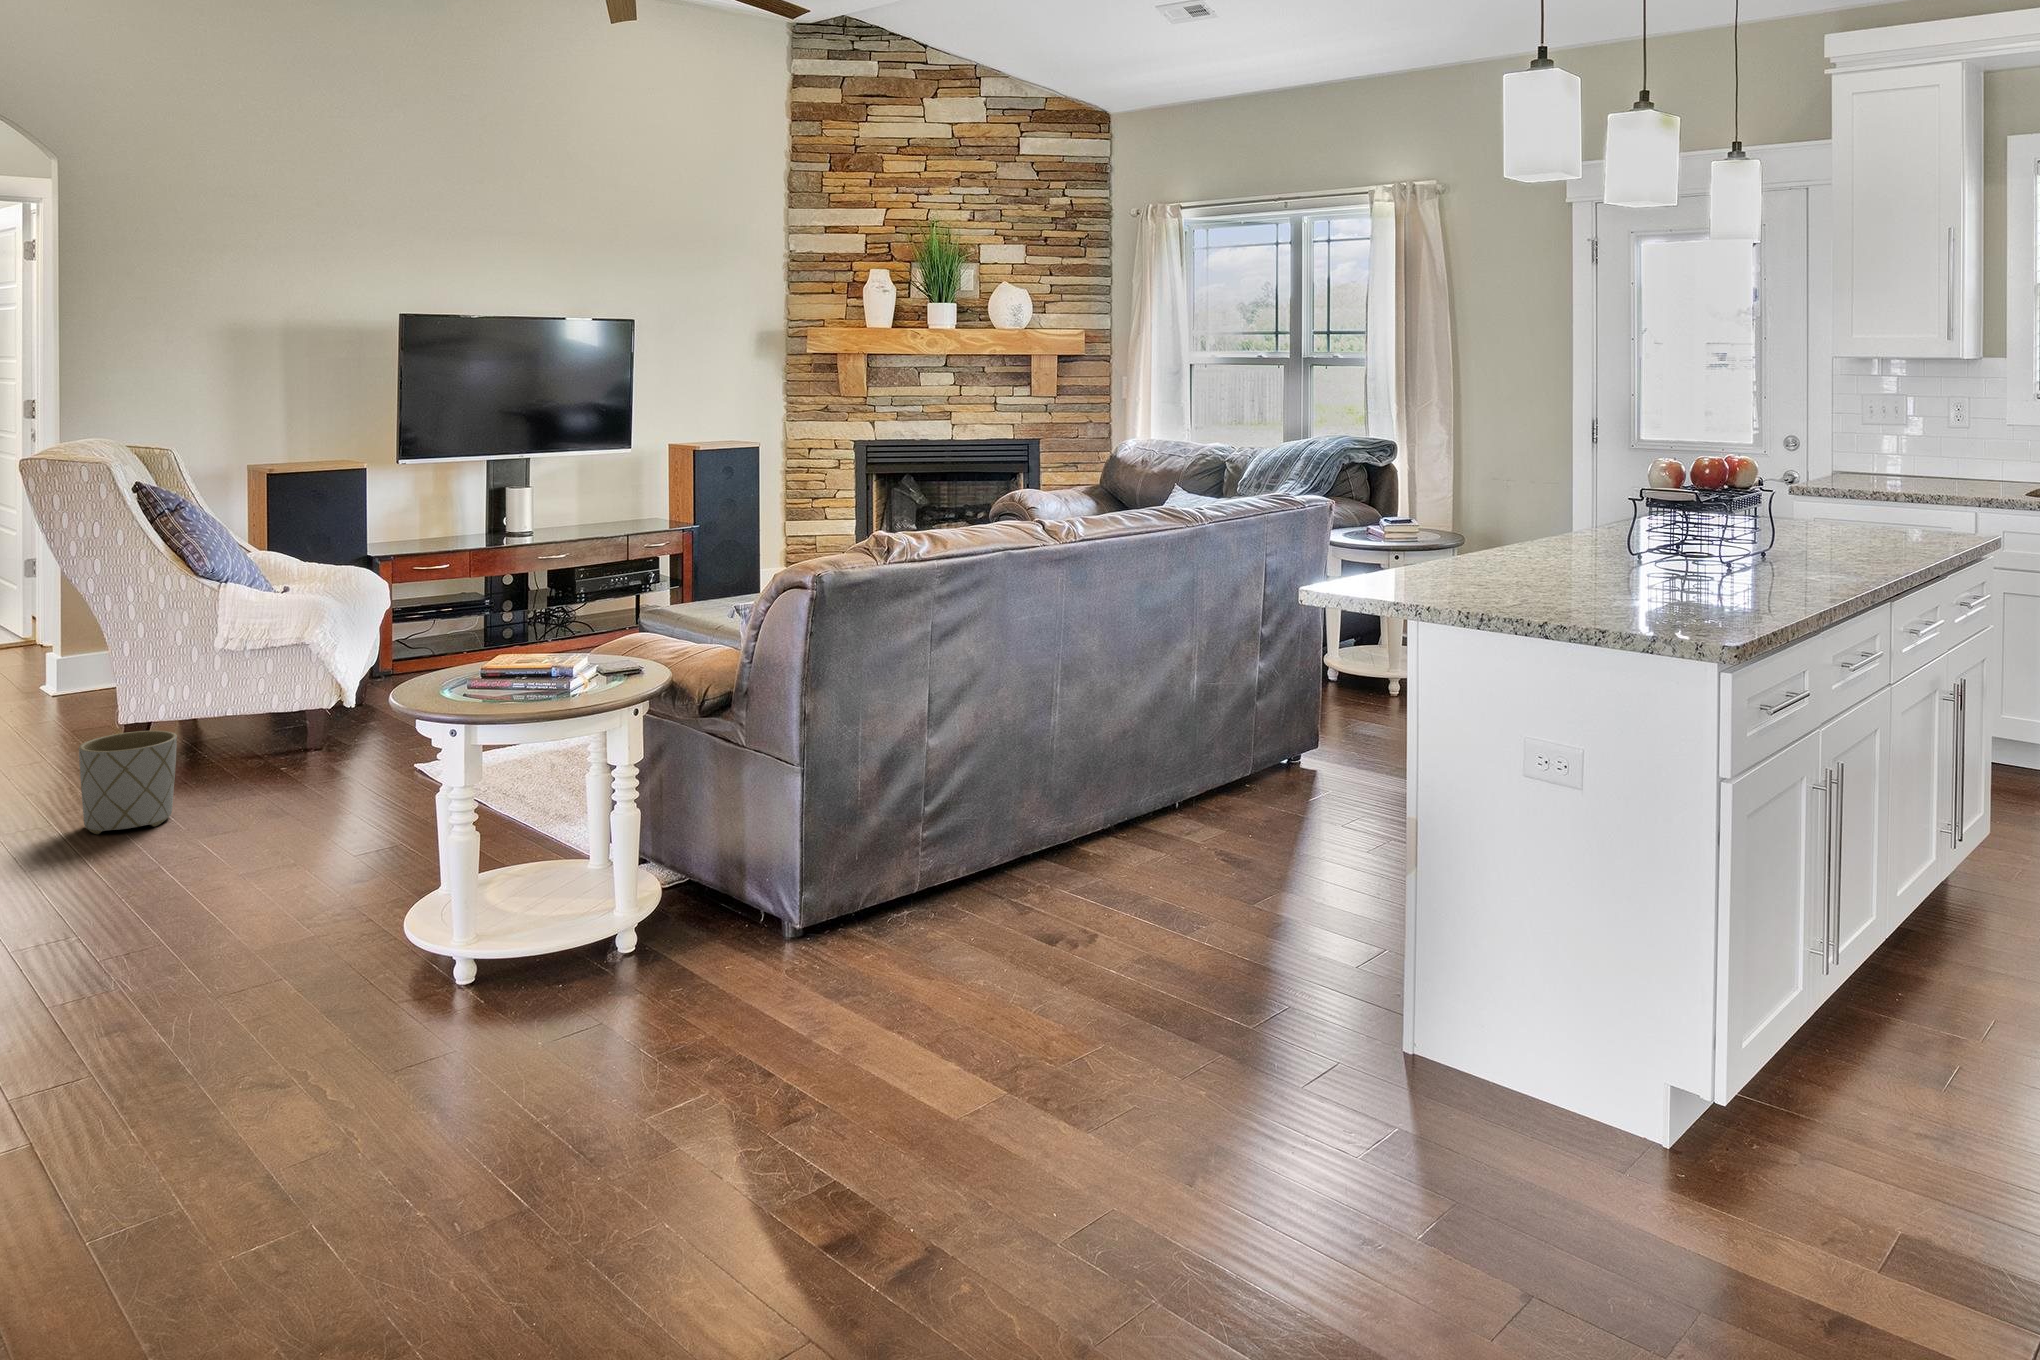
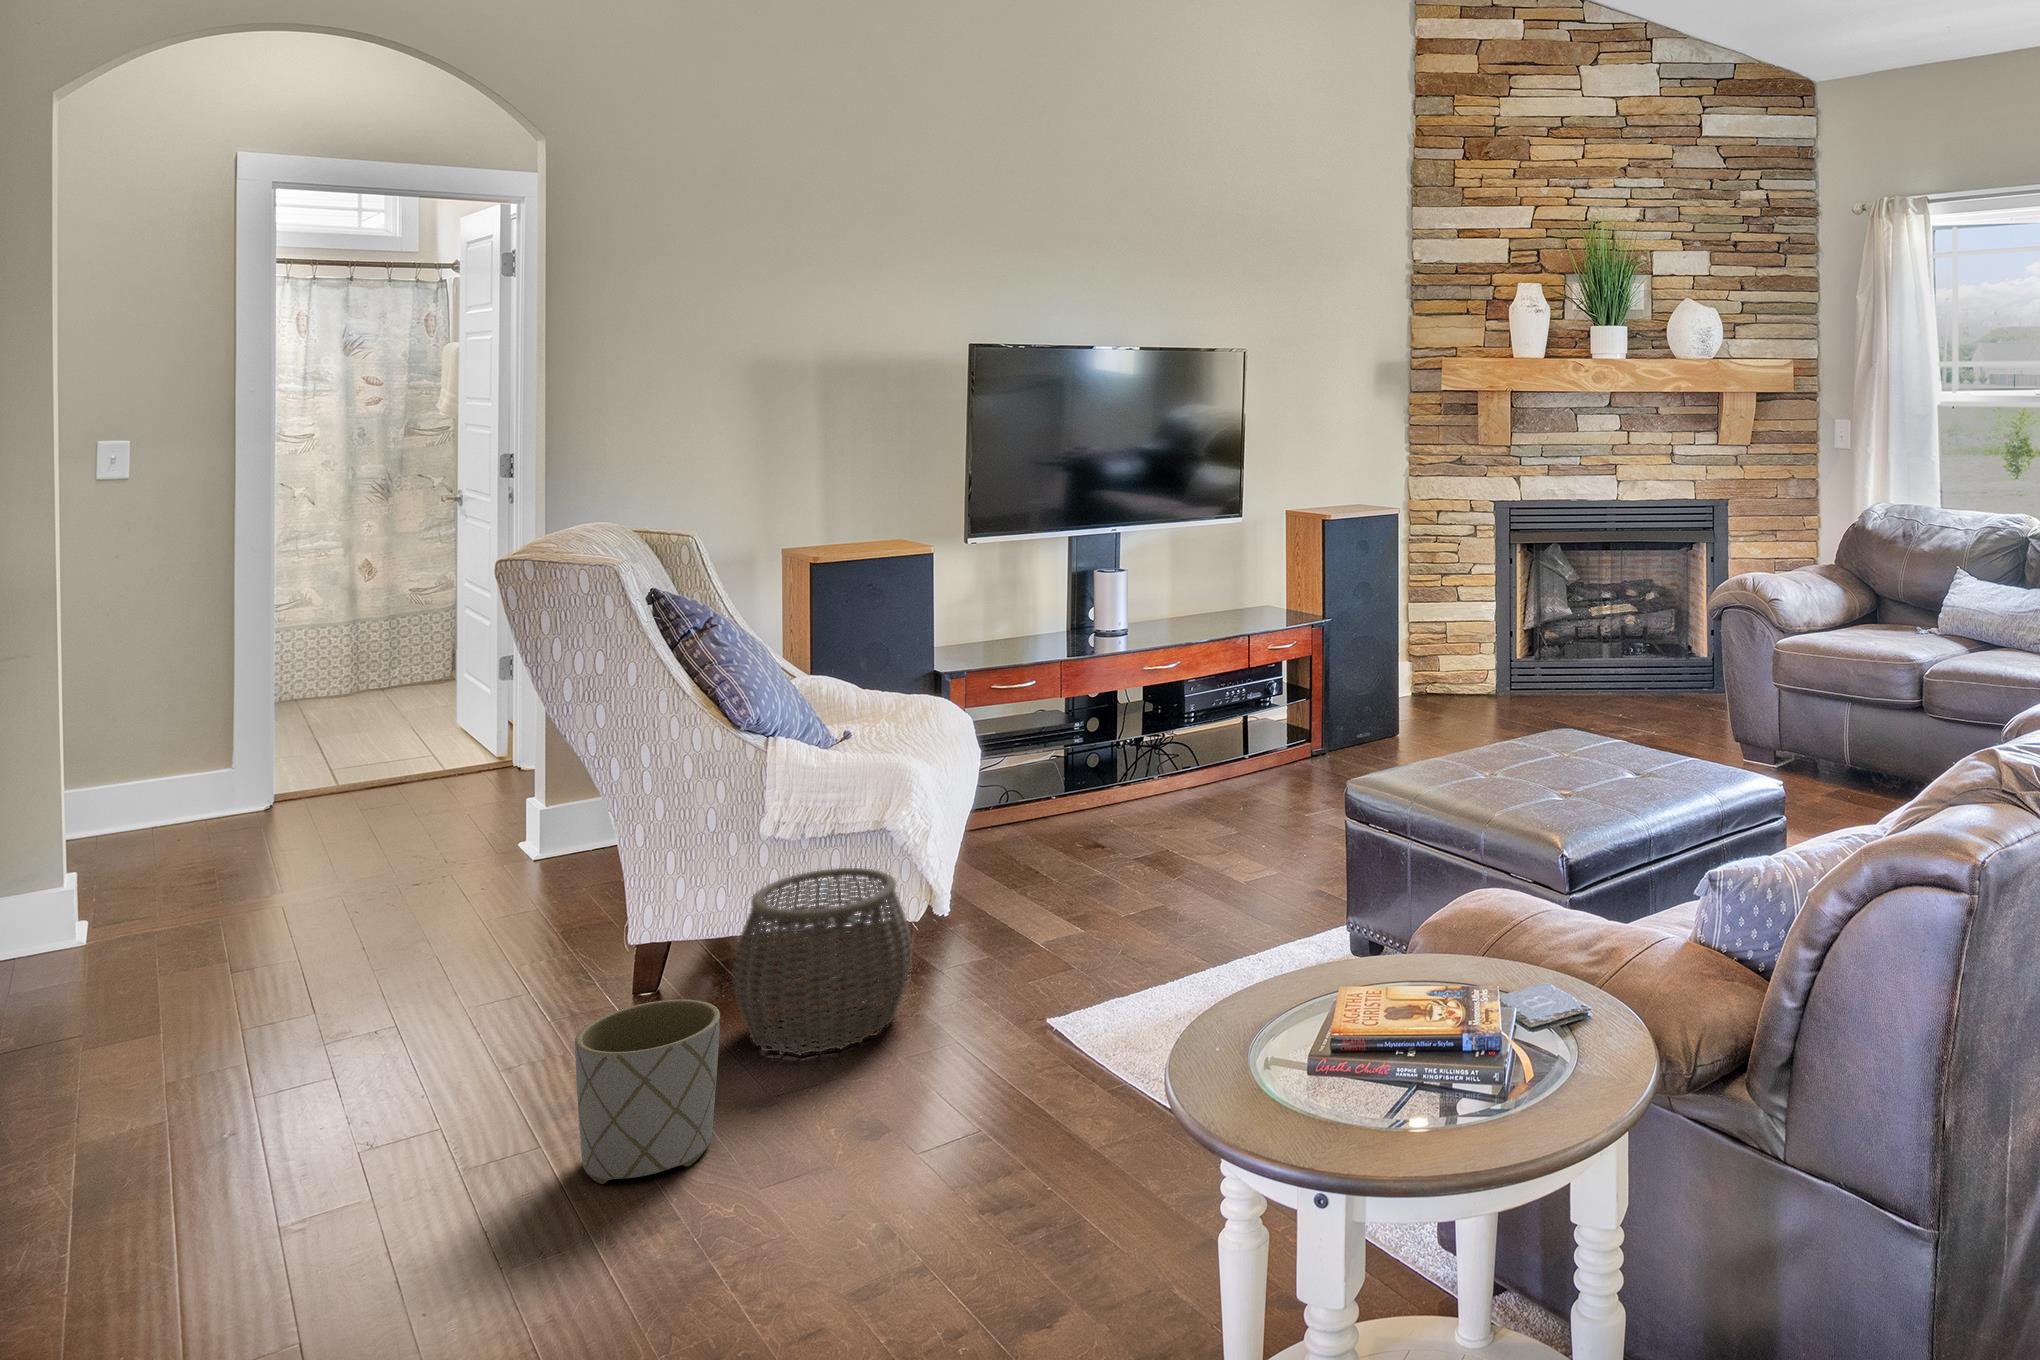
woven basket: none [192,667,321,781] -> present [732,868,912,1055]

